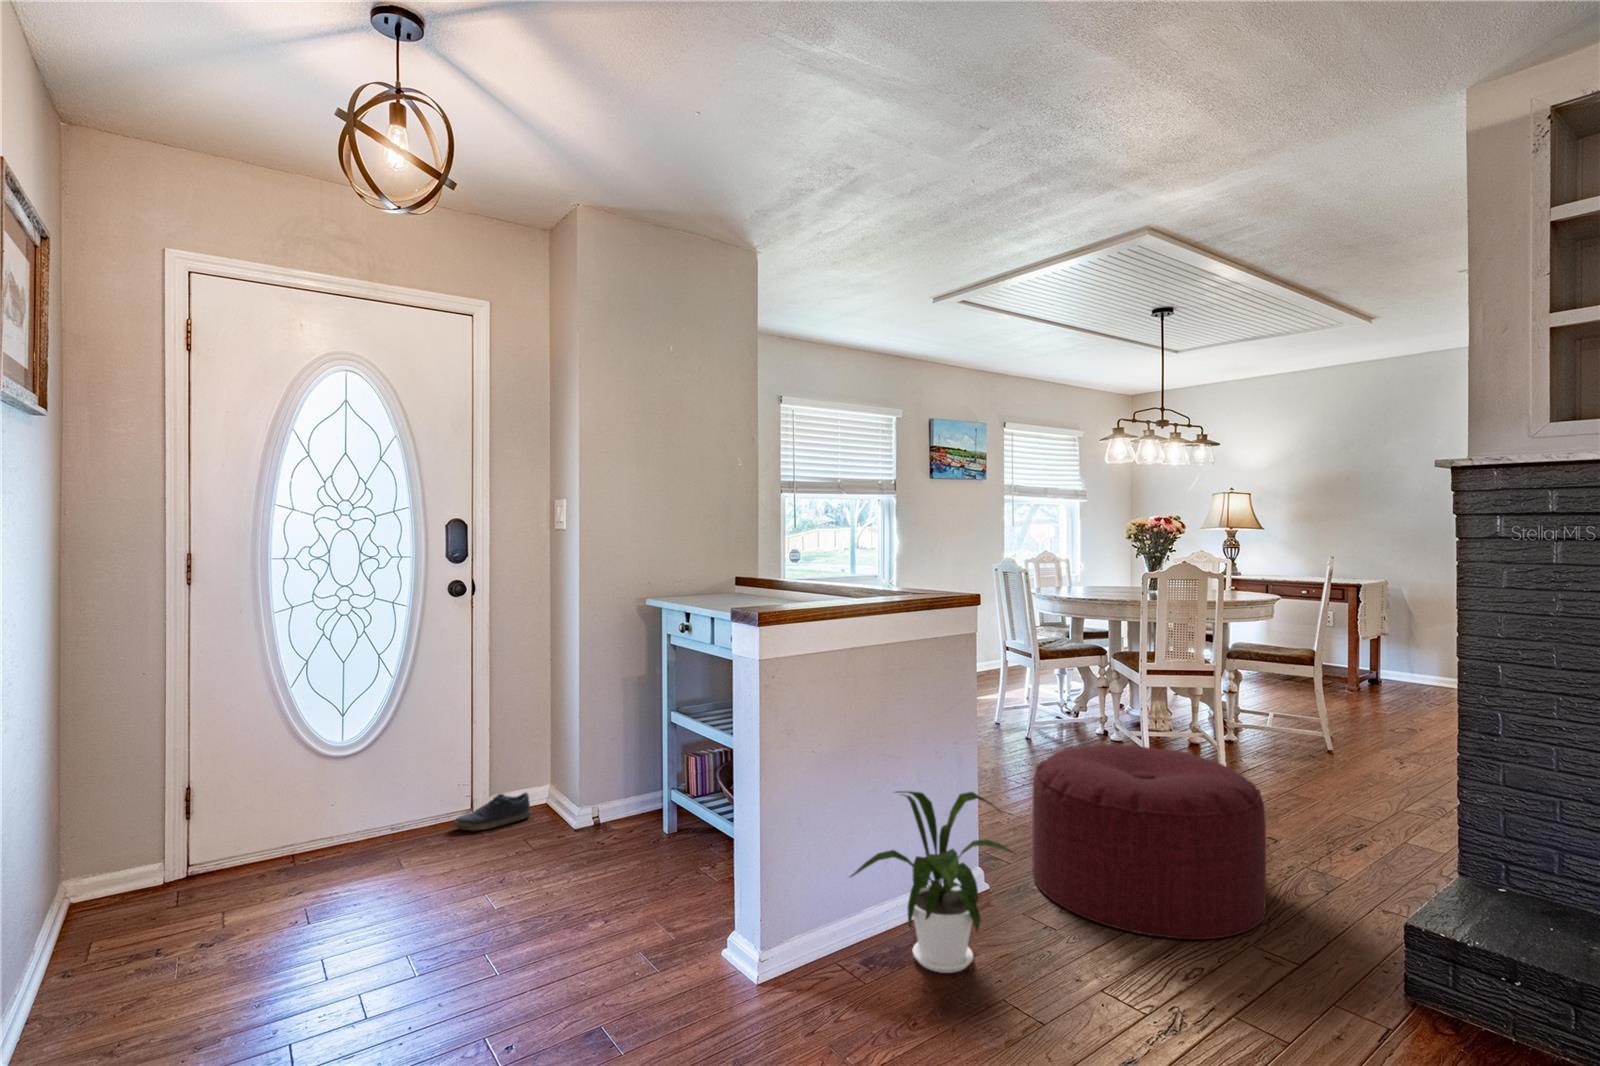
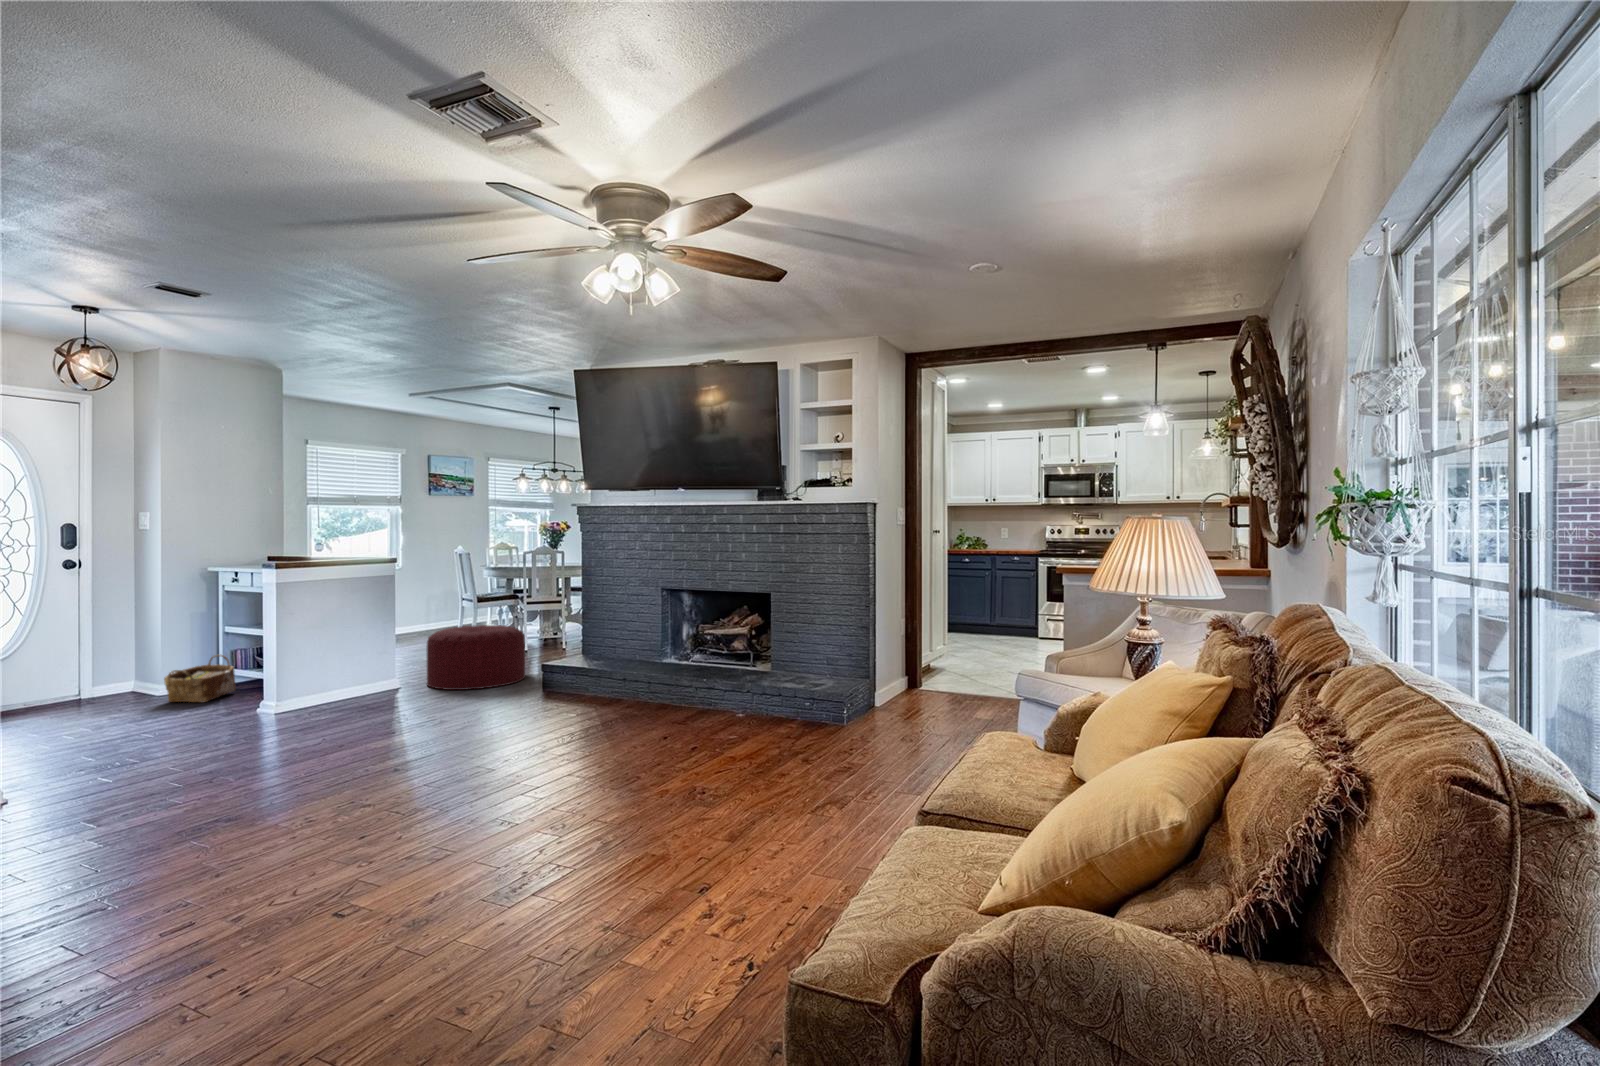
woven basket: none [575,760,685,866] -> present [164,655,236,702]
house plant: present [851,791,1013,973] -> none [323,634,398,706]
shoe: present [454,793,531,831] -> none [69,684,125,704]

